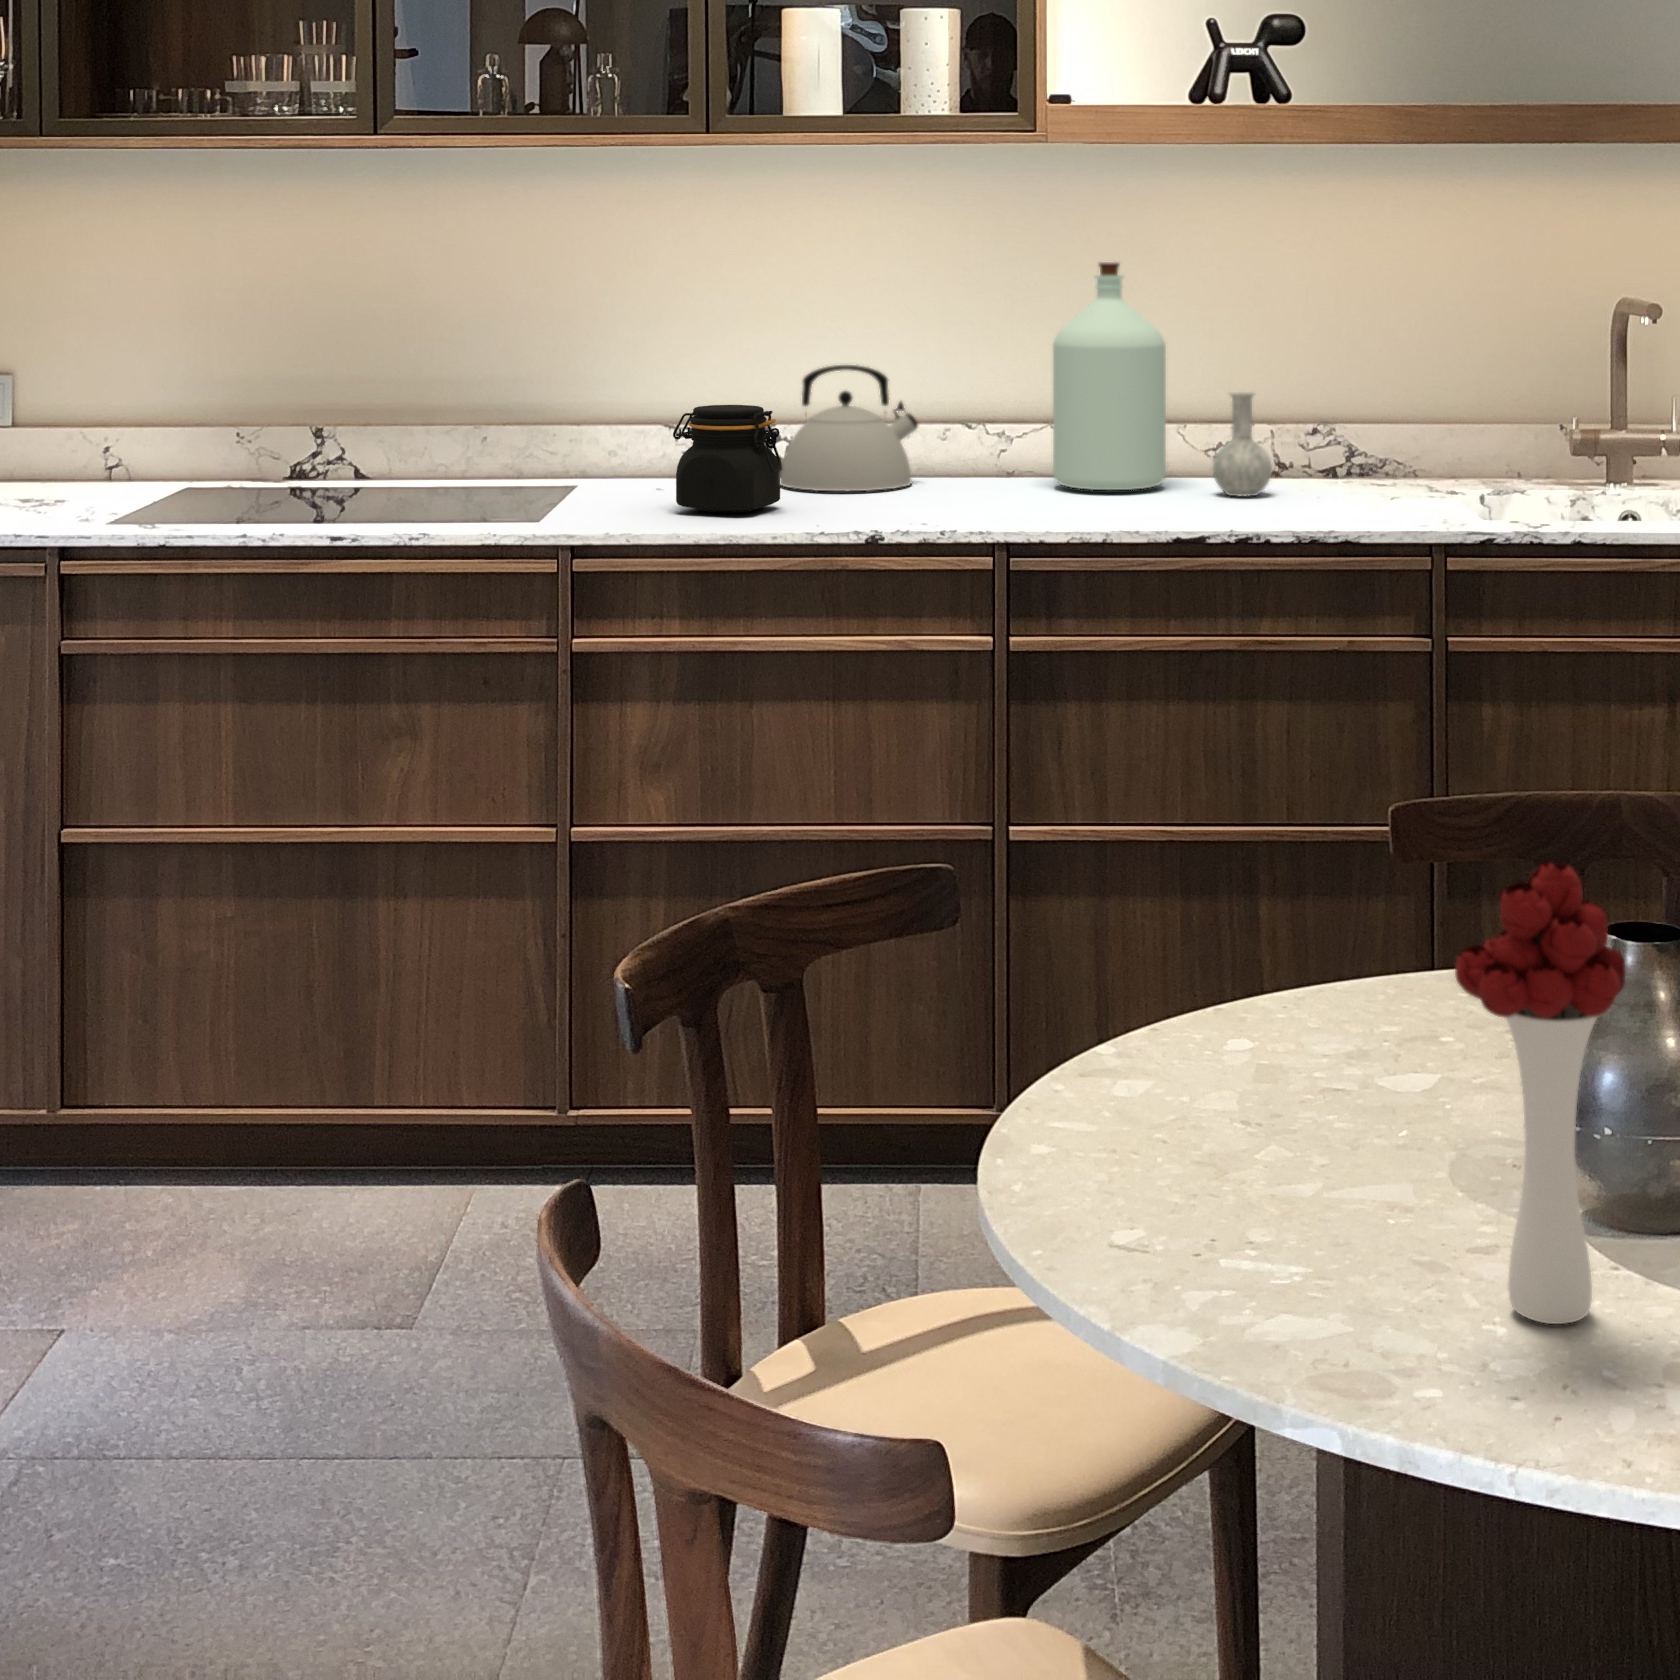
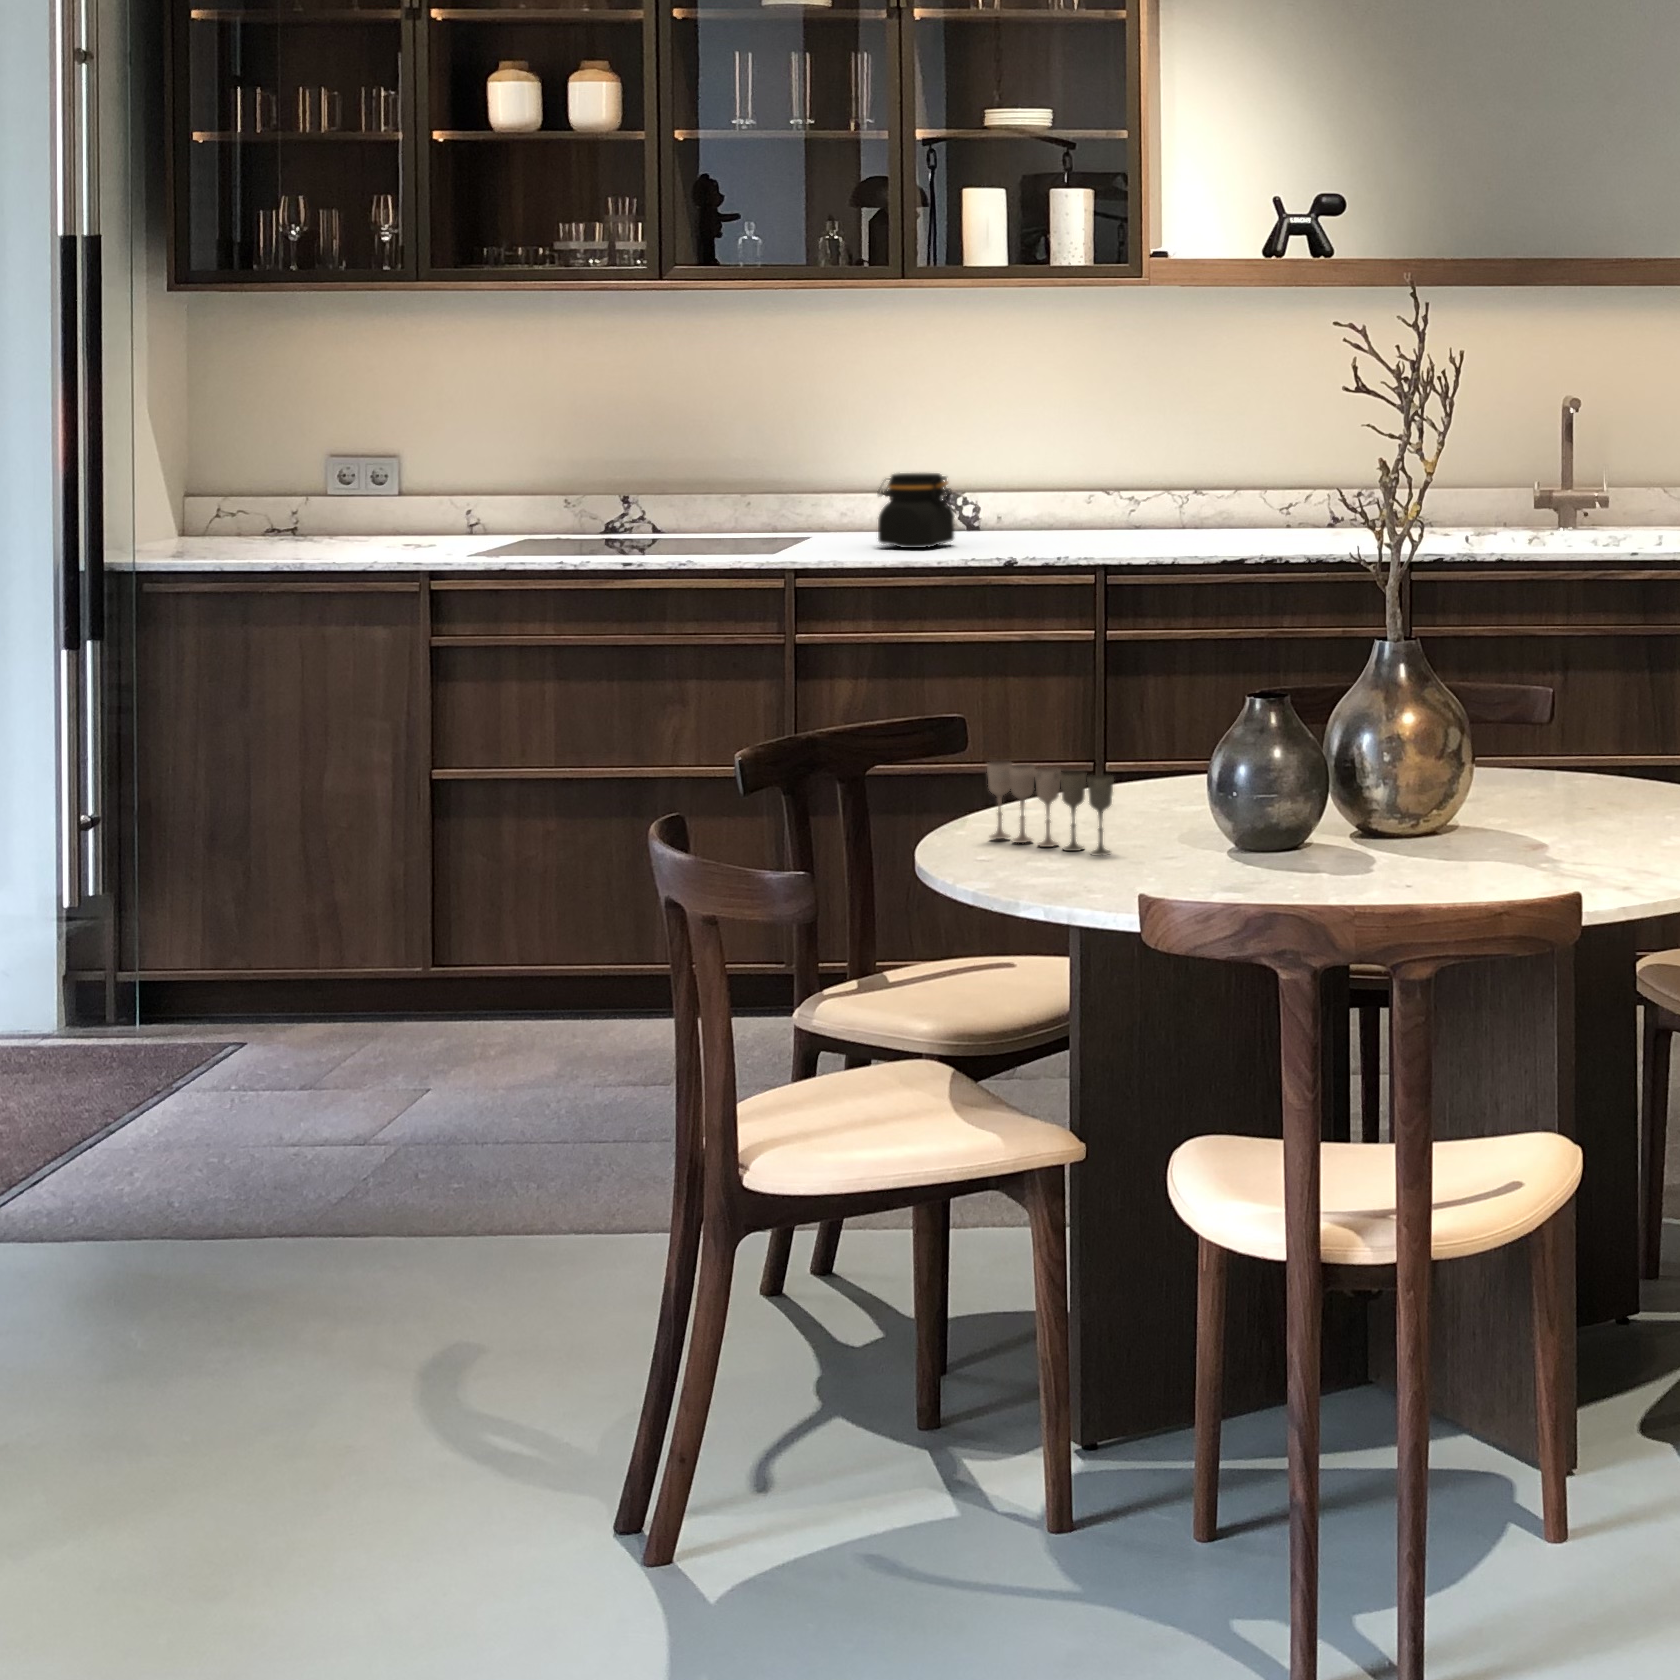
bottle: present [1053,262,1272,496] -> none [1160,372,1312,537]
kettle: present [781,365,918,491] -> none [963,447,1066,536]
flower bouquet: present [1455,862,1625,1324] -> none [1135,644,1226,876]
wine glass: none [1081,1018,1351,1231] -> present [987,761,1114,856]

